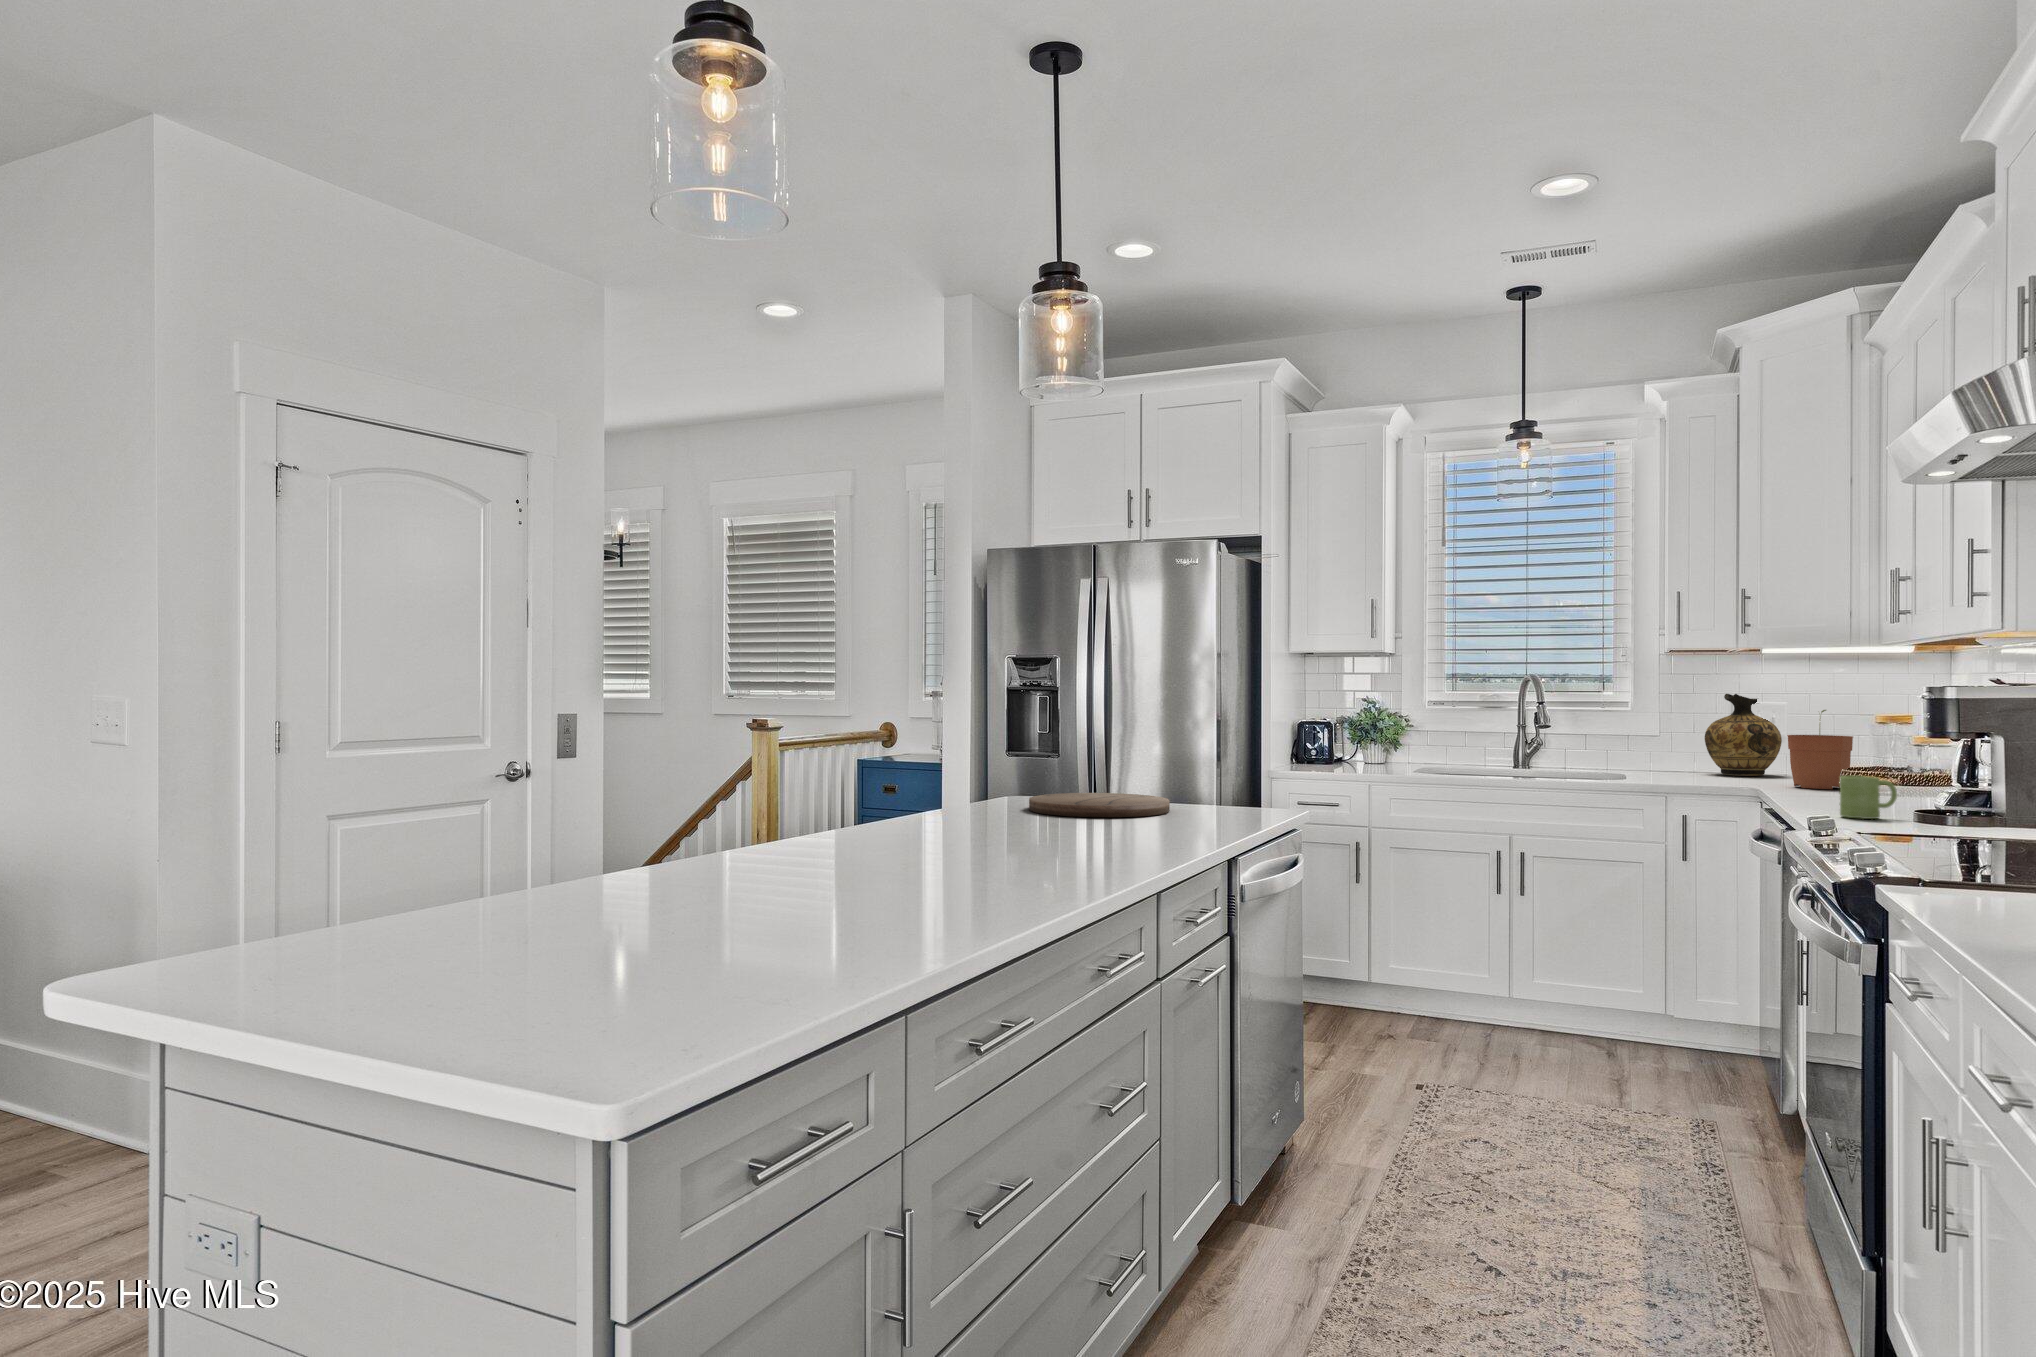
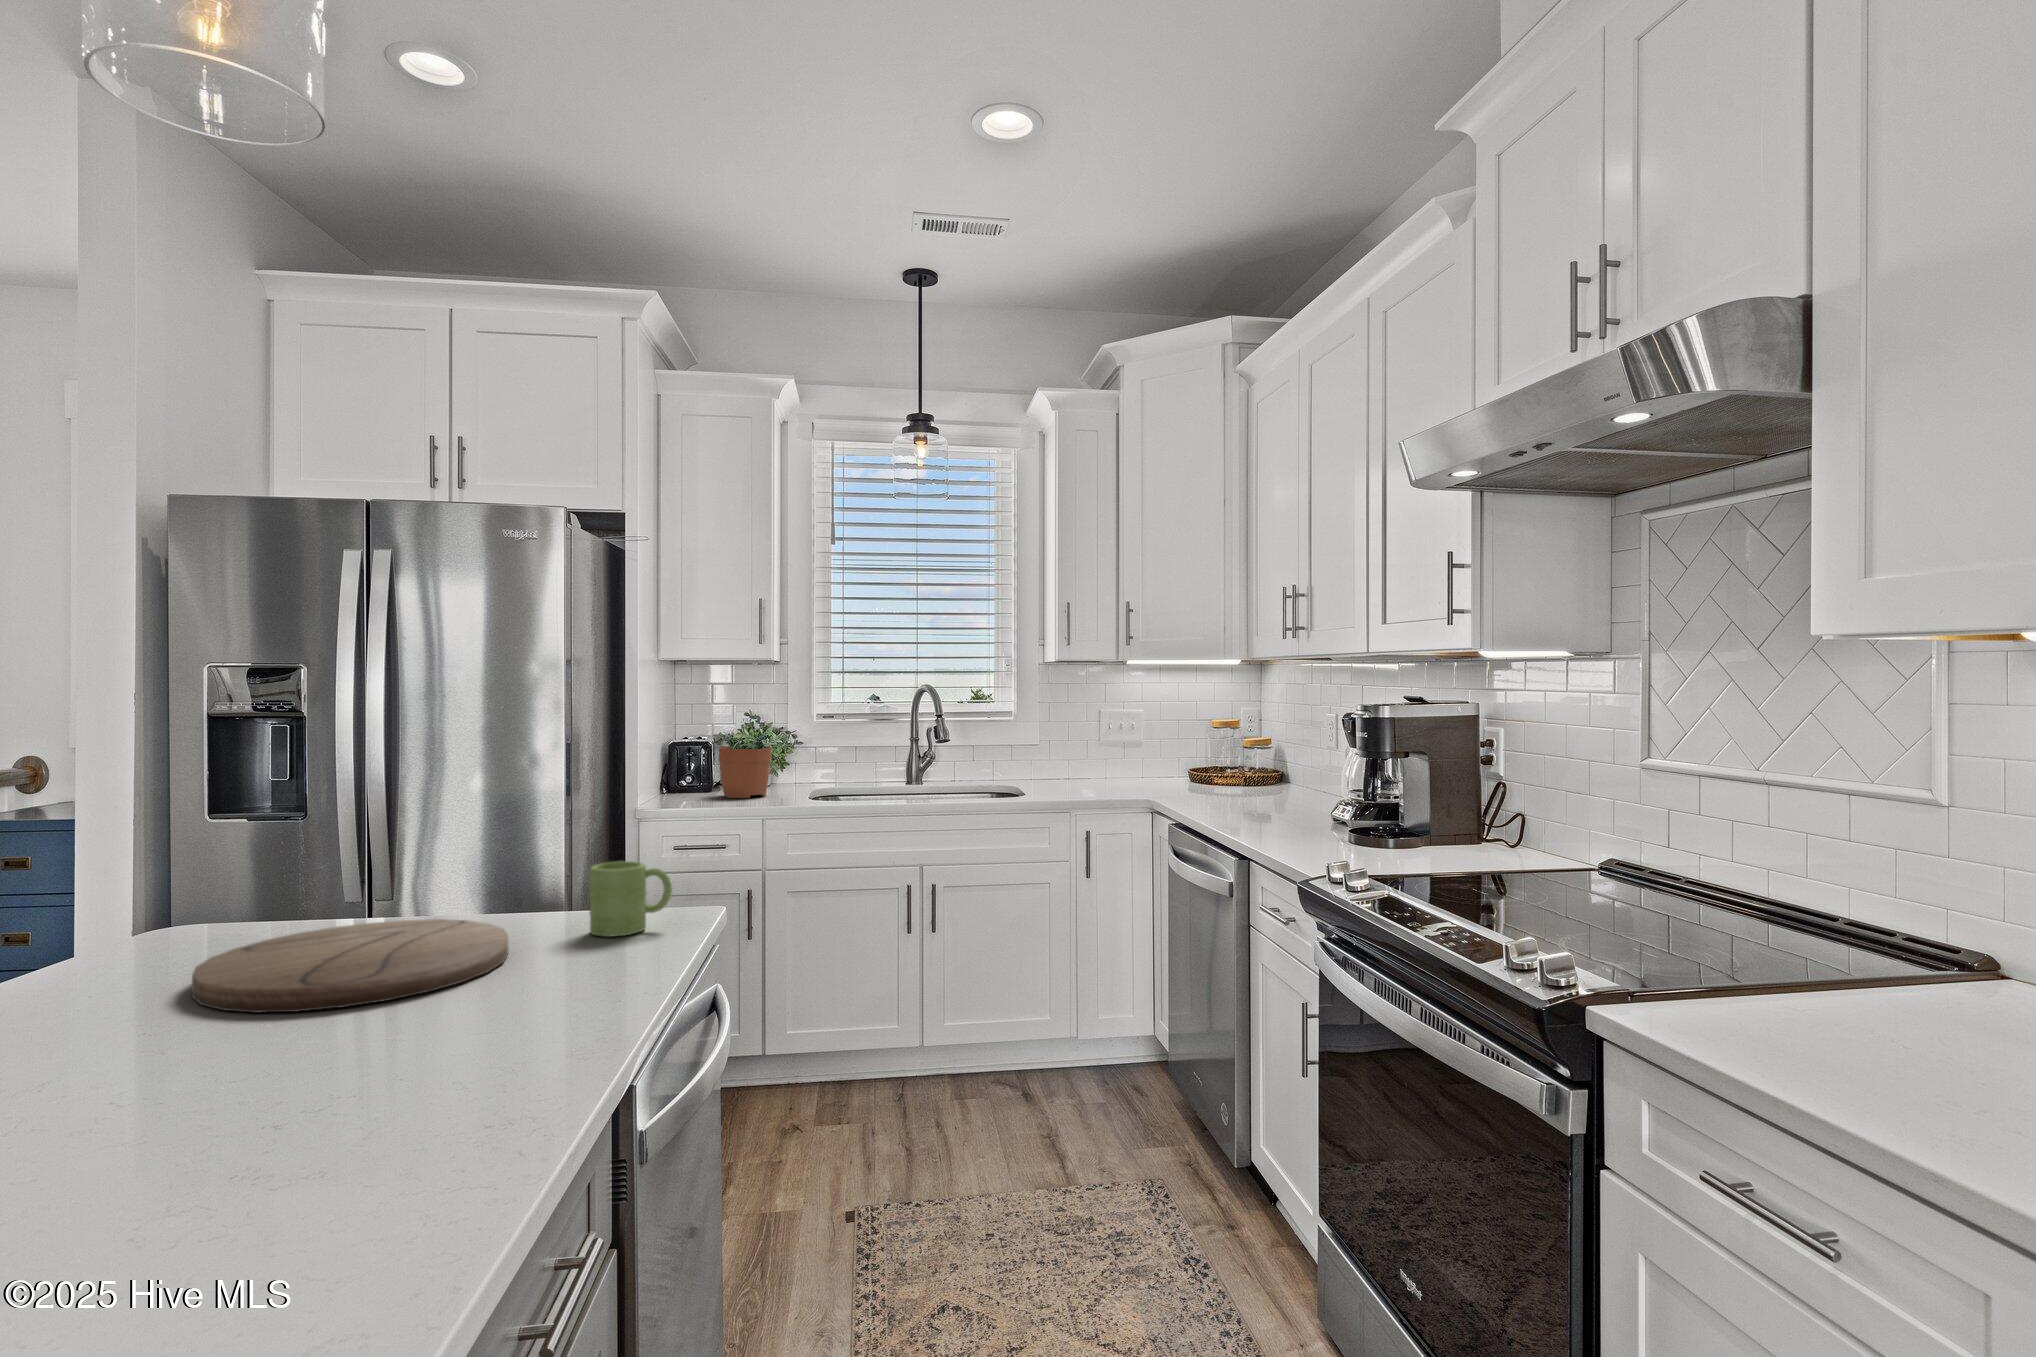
ceramic jug: present [1705,694,1782,776] -> none [1079,703,1143,782]
plant pot: present [1787,710,1853,789] -> present [718,723,772,798]
mug: present [1840,775,1897,819] -> present [590,861,672,937]

